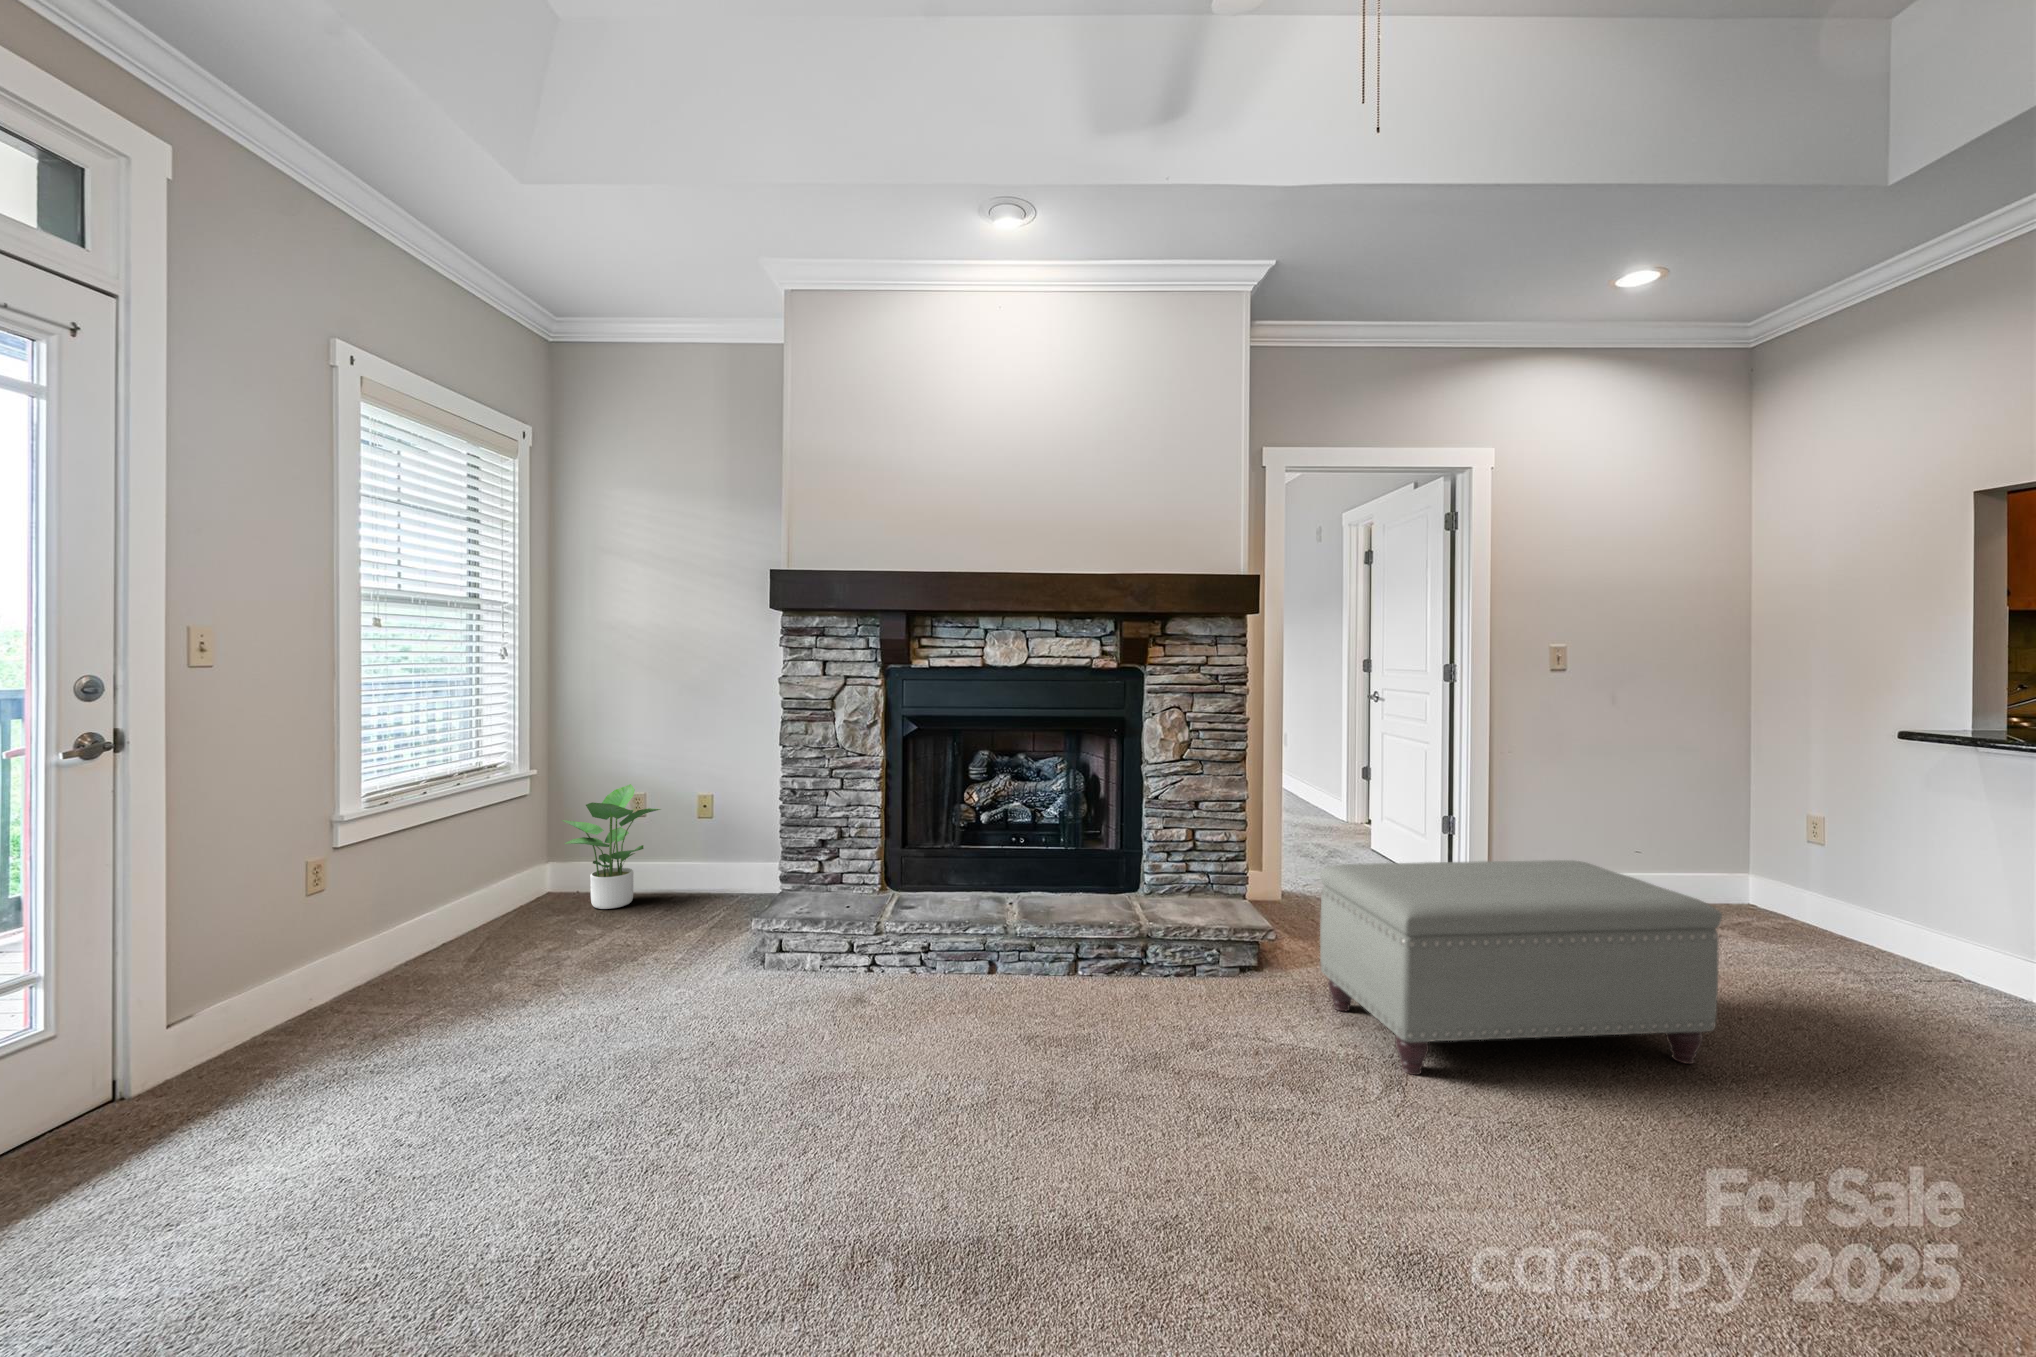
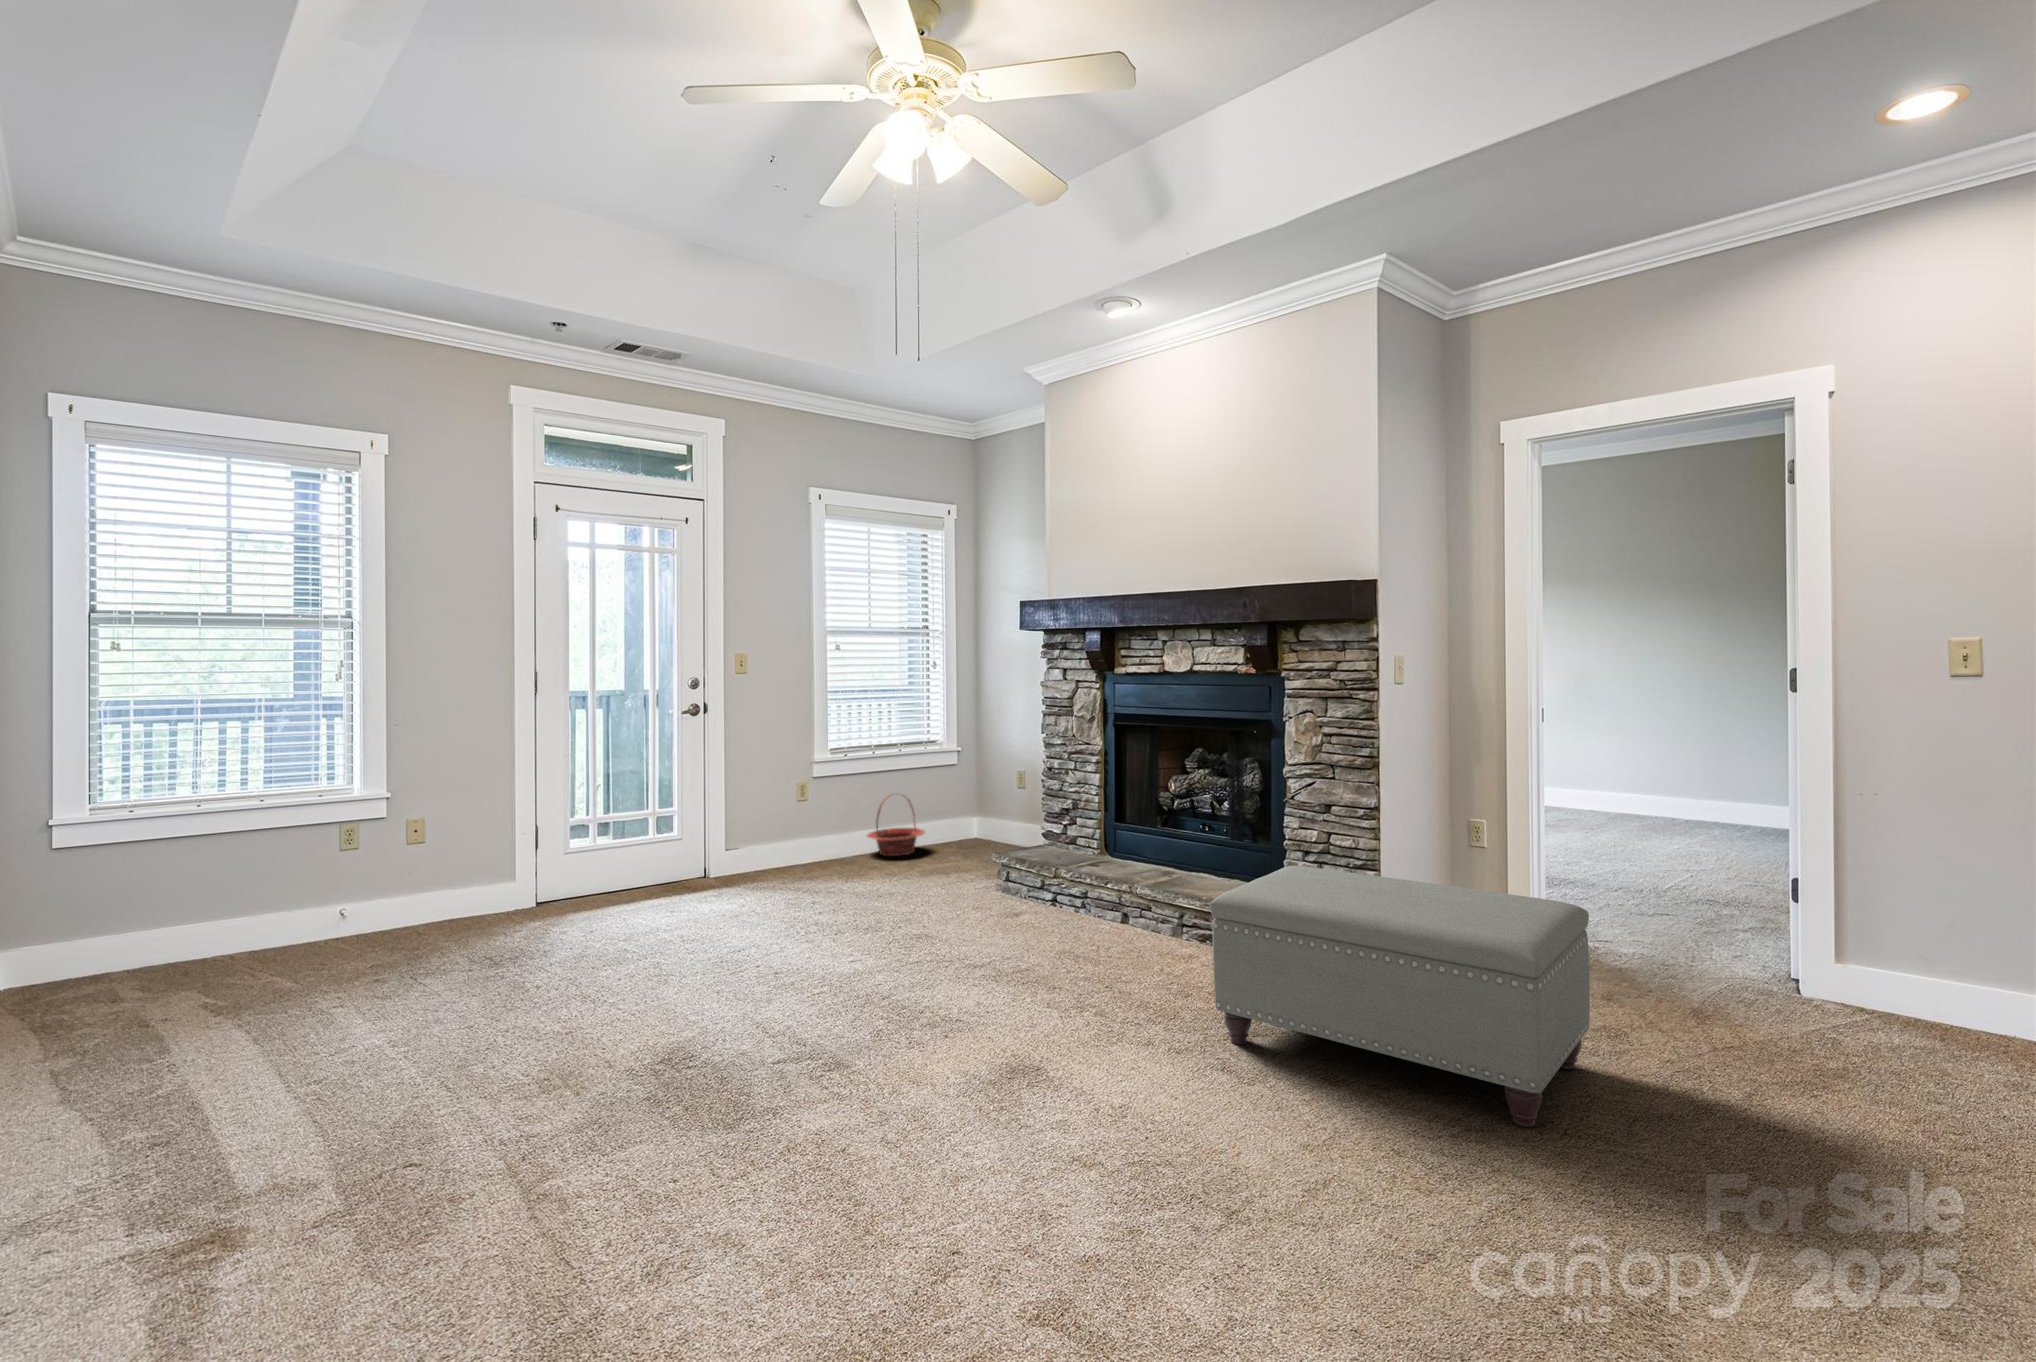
potted plant: present [562,784,660,909] -> none [952,758,1019,844]
basket: none [432,852,544,956] -> present [867,793,925,856]

